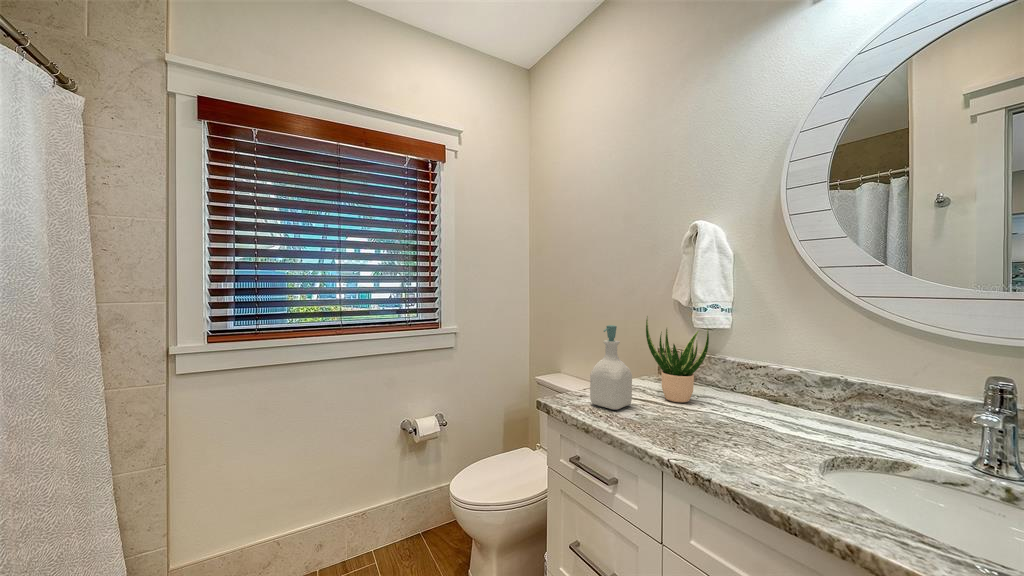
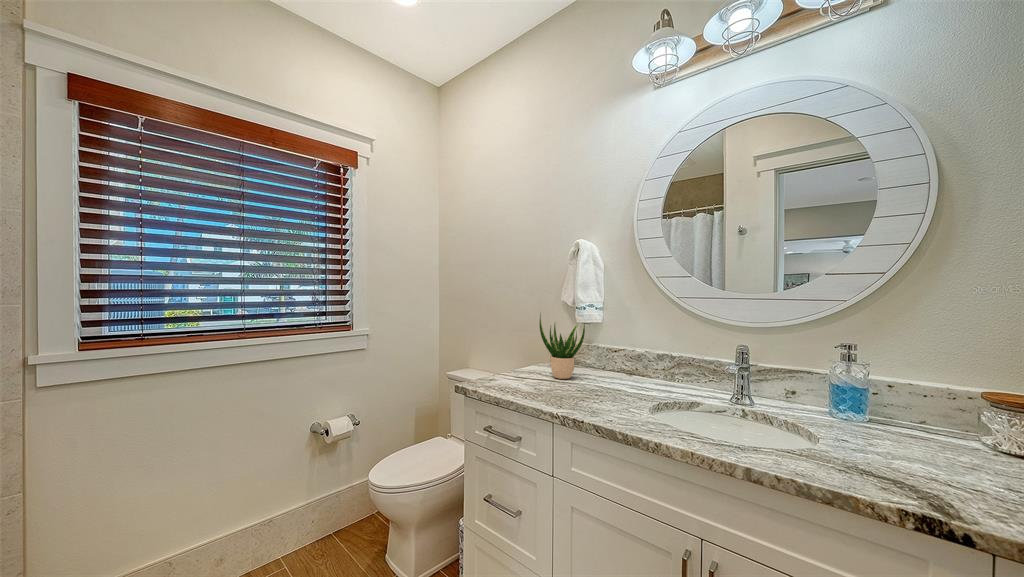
soap bottle: present [590,325,632,410] -> none [497,320,530,387]

